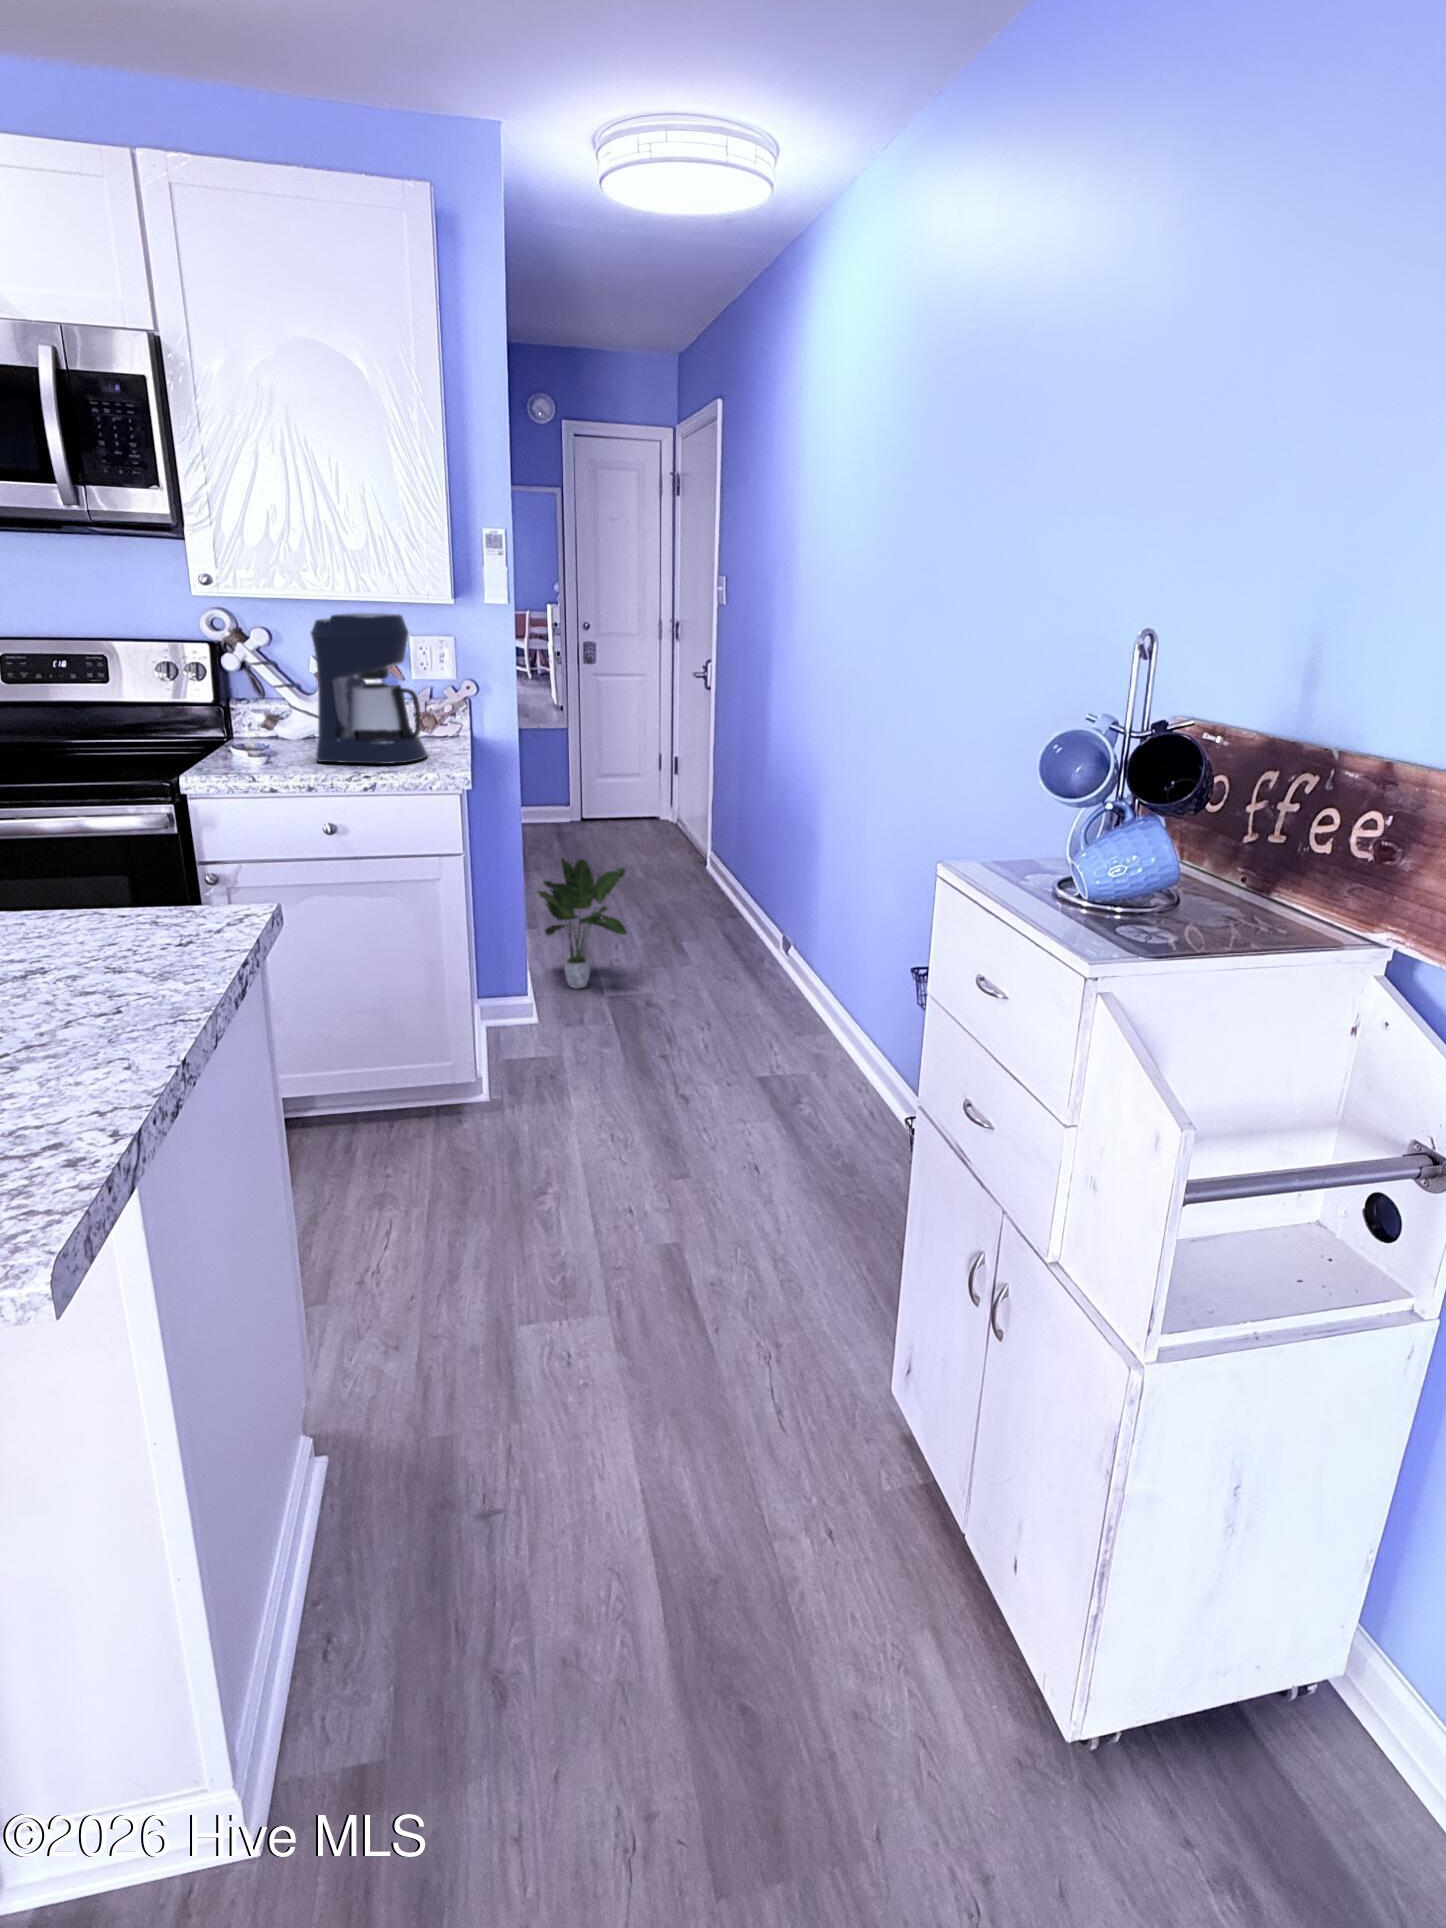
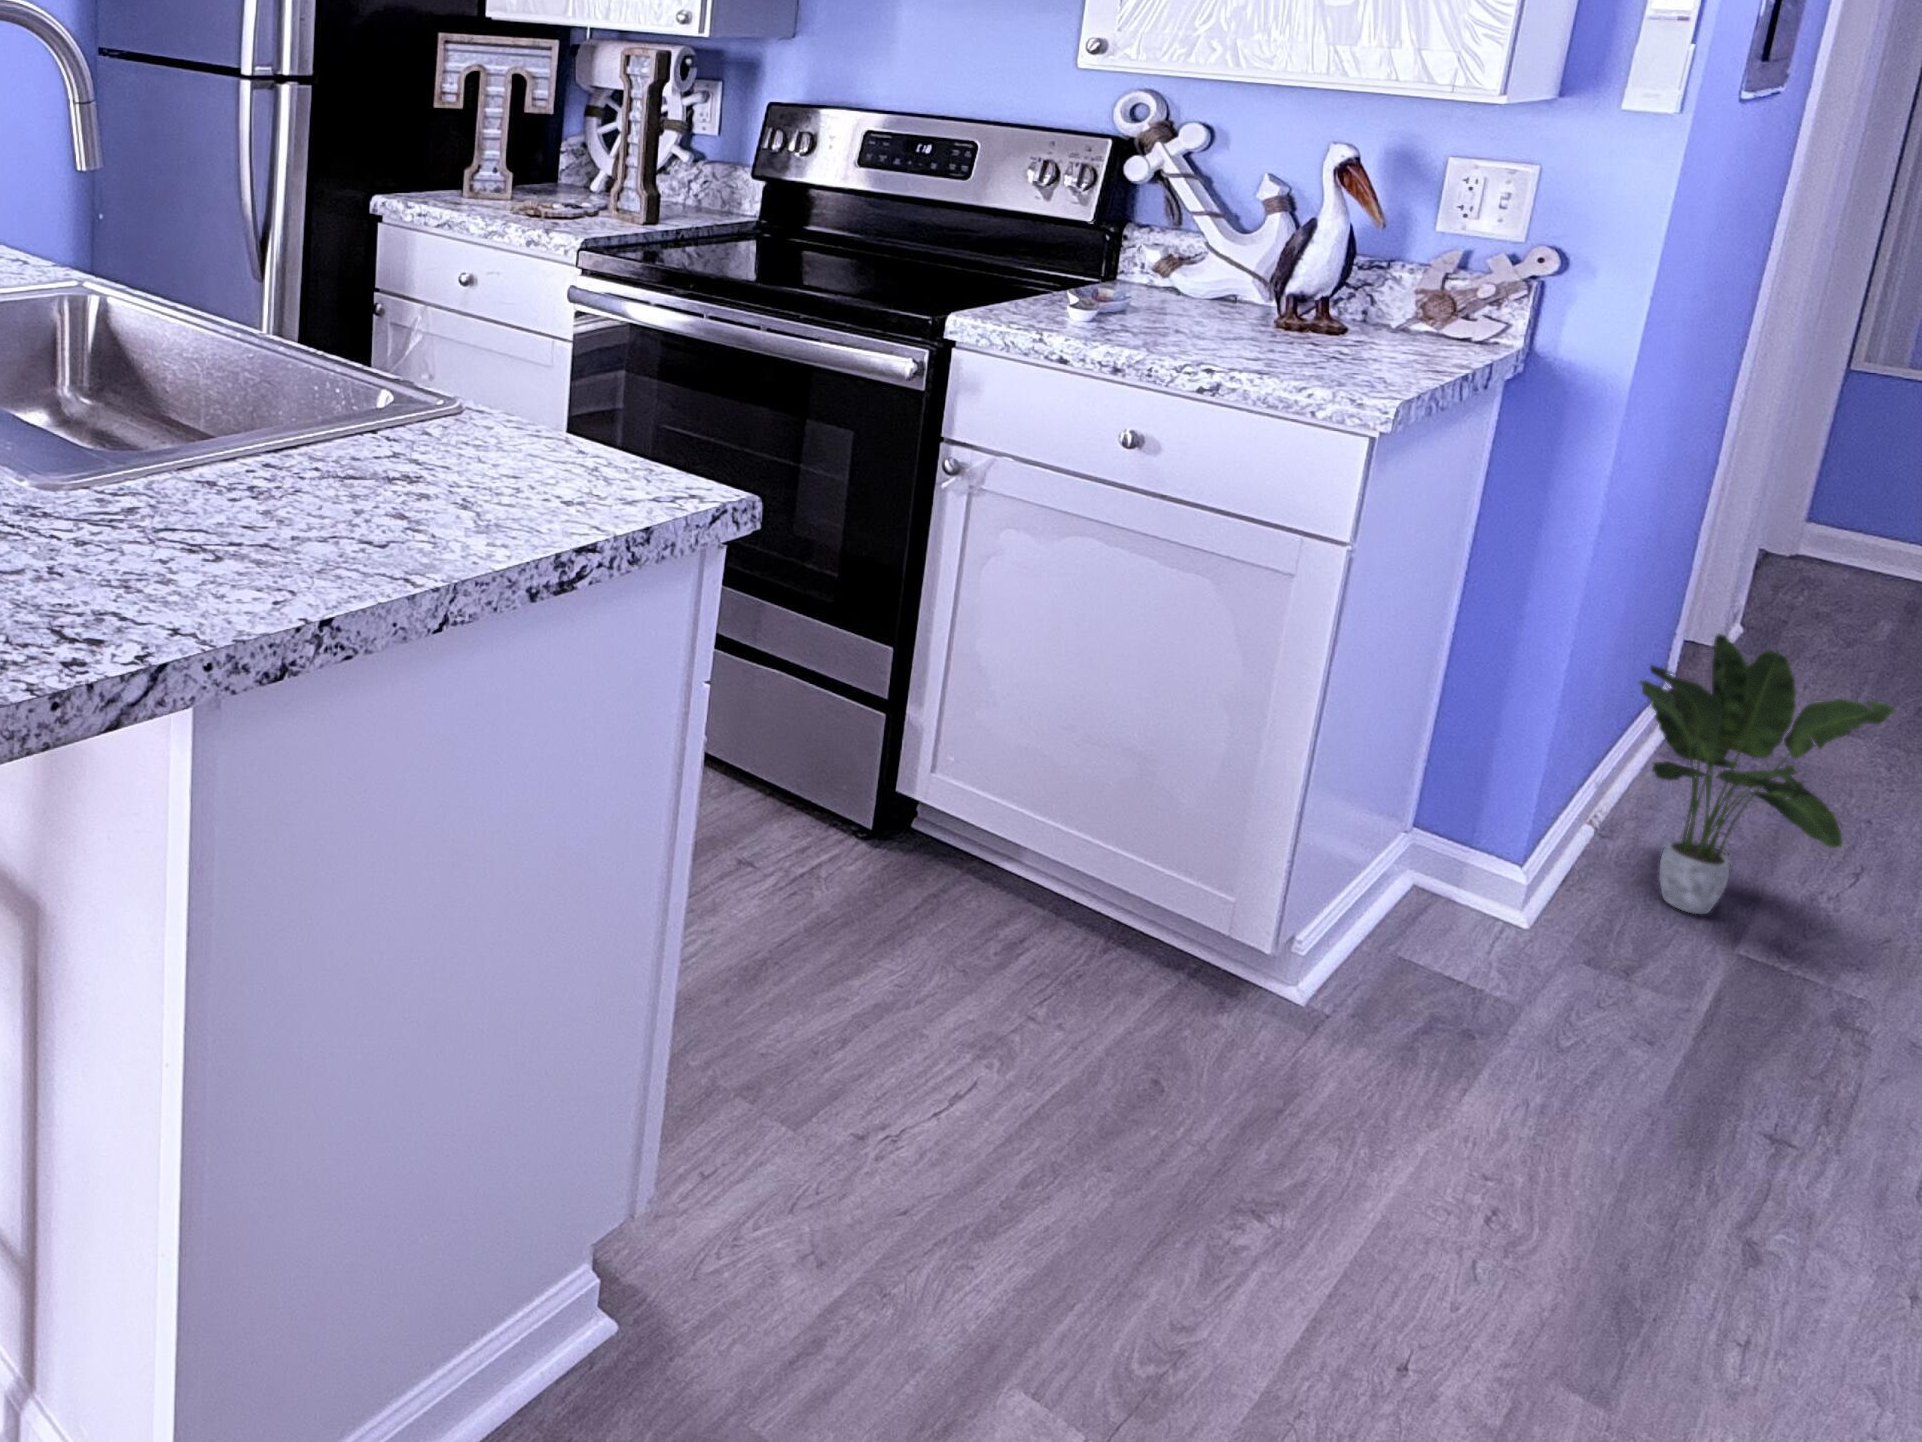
coffee maker: present [311,613,427,764] -> none [1169,108,1388,365]

